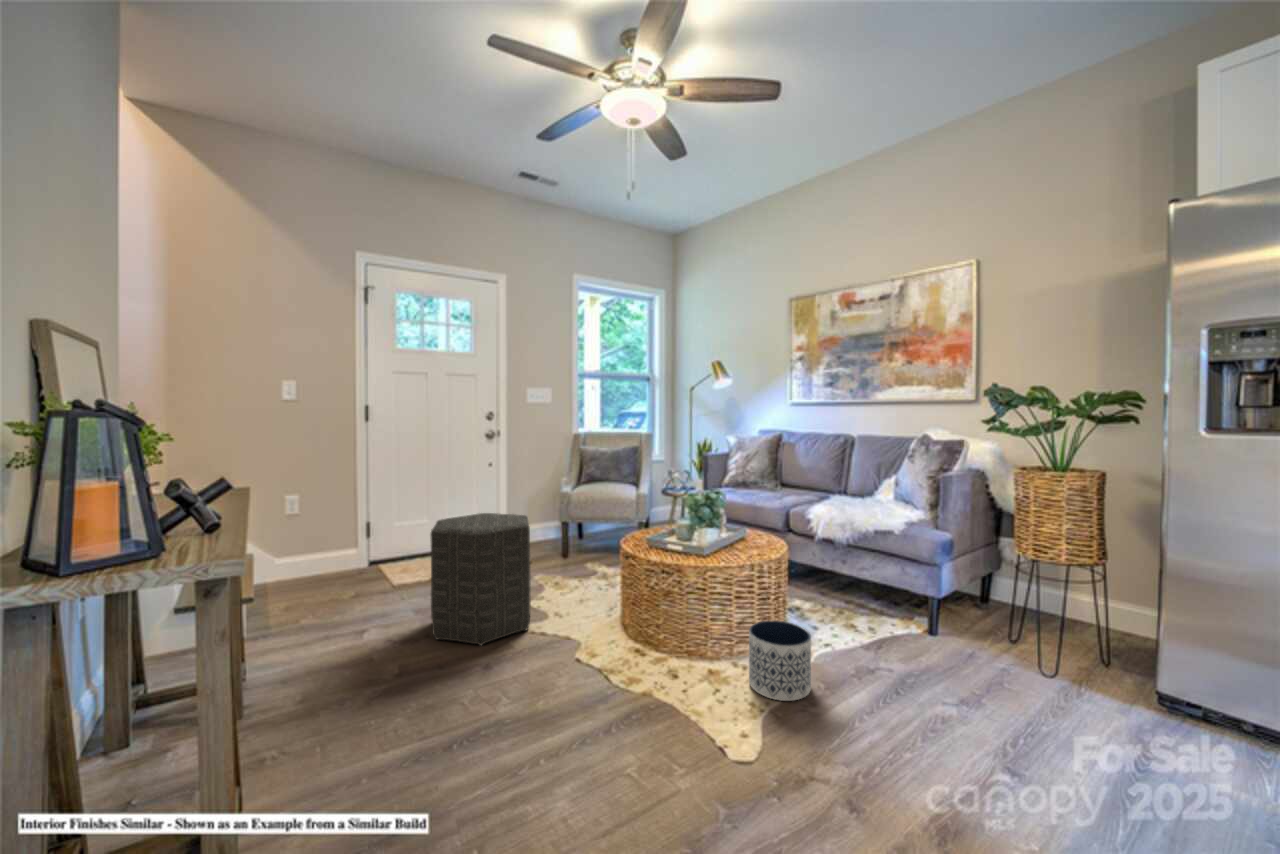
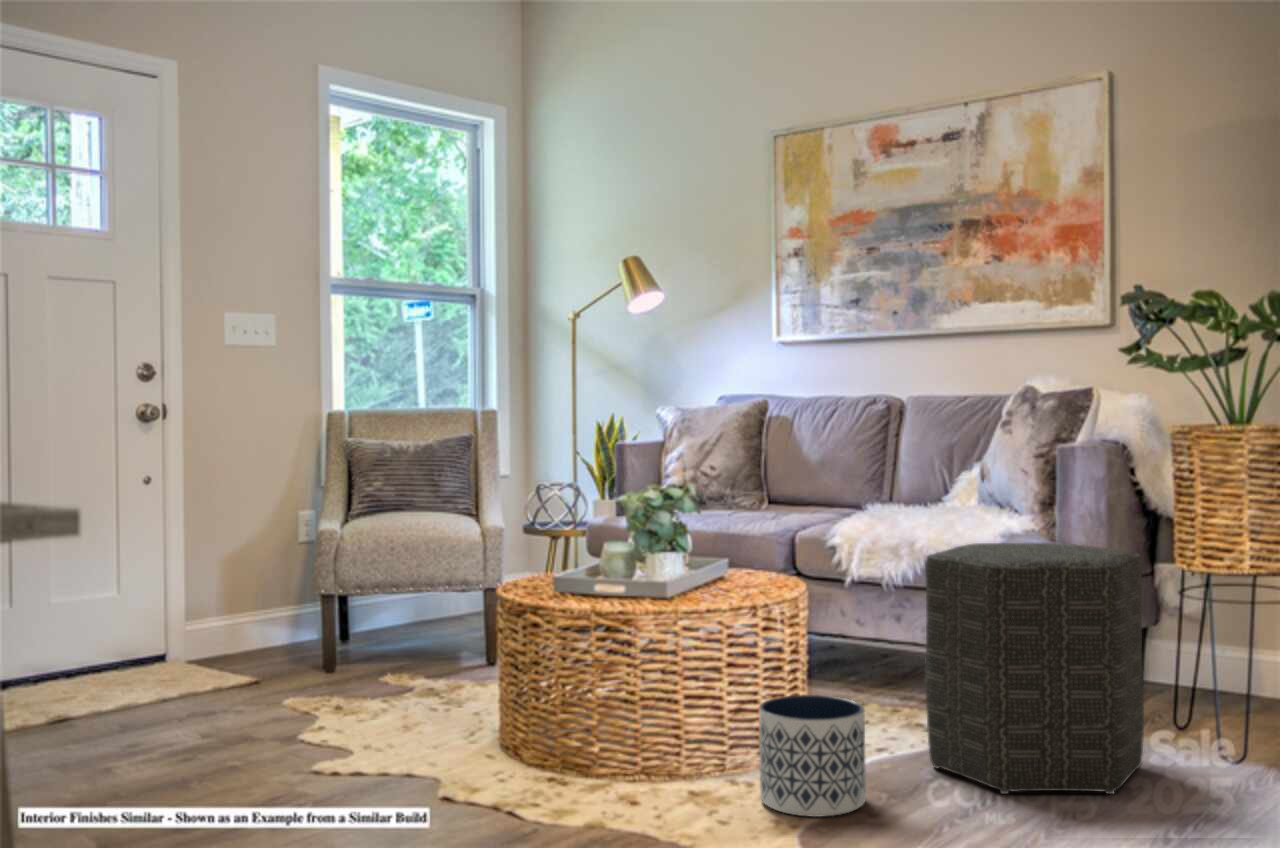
ottoman: present [431,513,531,645] -> present [925,542,1144,794]

